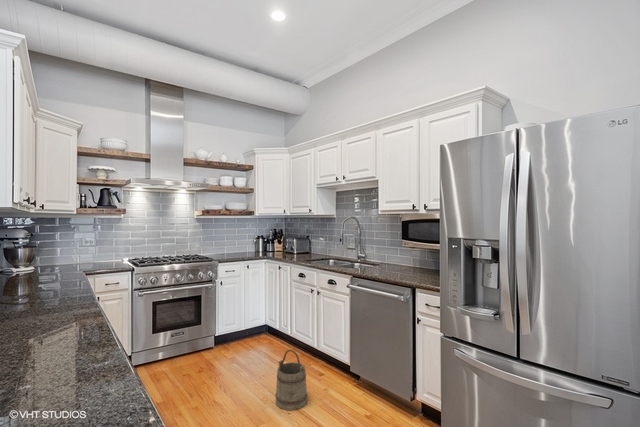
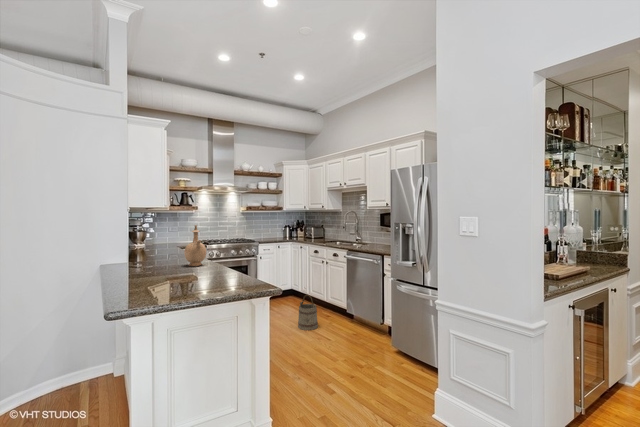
vase: none [20,246,79,340] -> present [184,225,206,266]

